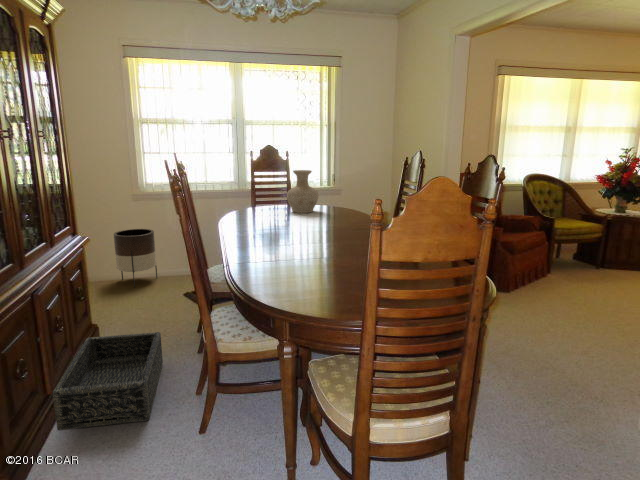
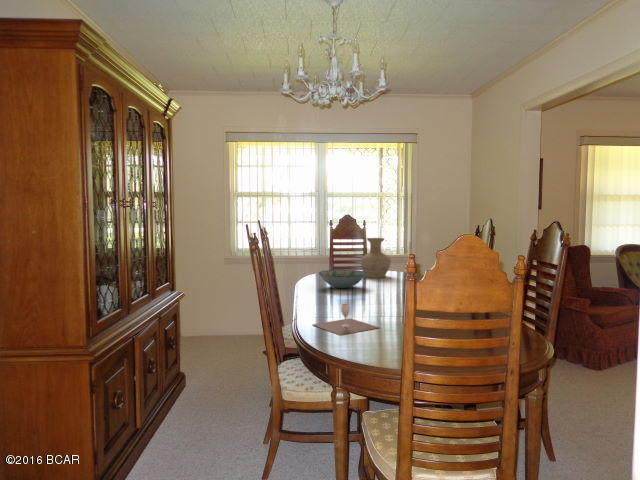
decorative bowl: none [244,205,296,226] -> present [319,270,366,288]
planter: present [114,229,157,288] -> none [206,290,242,344]
wine glass: none [247,247,322,283] -> present [313,304,379,335]
basket: present [53,332,163,430] -> none [143,383,239,463]

